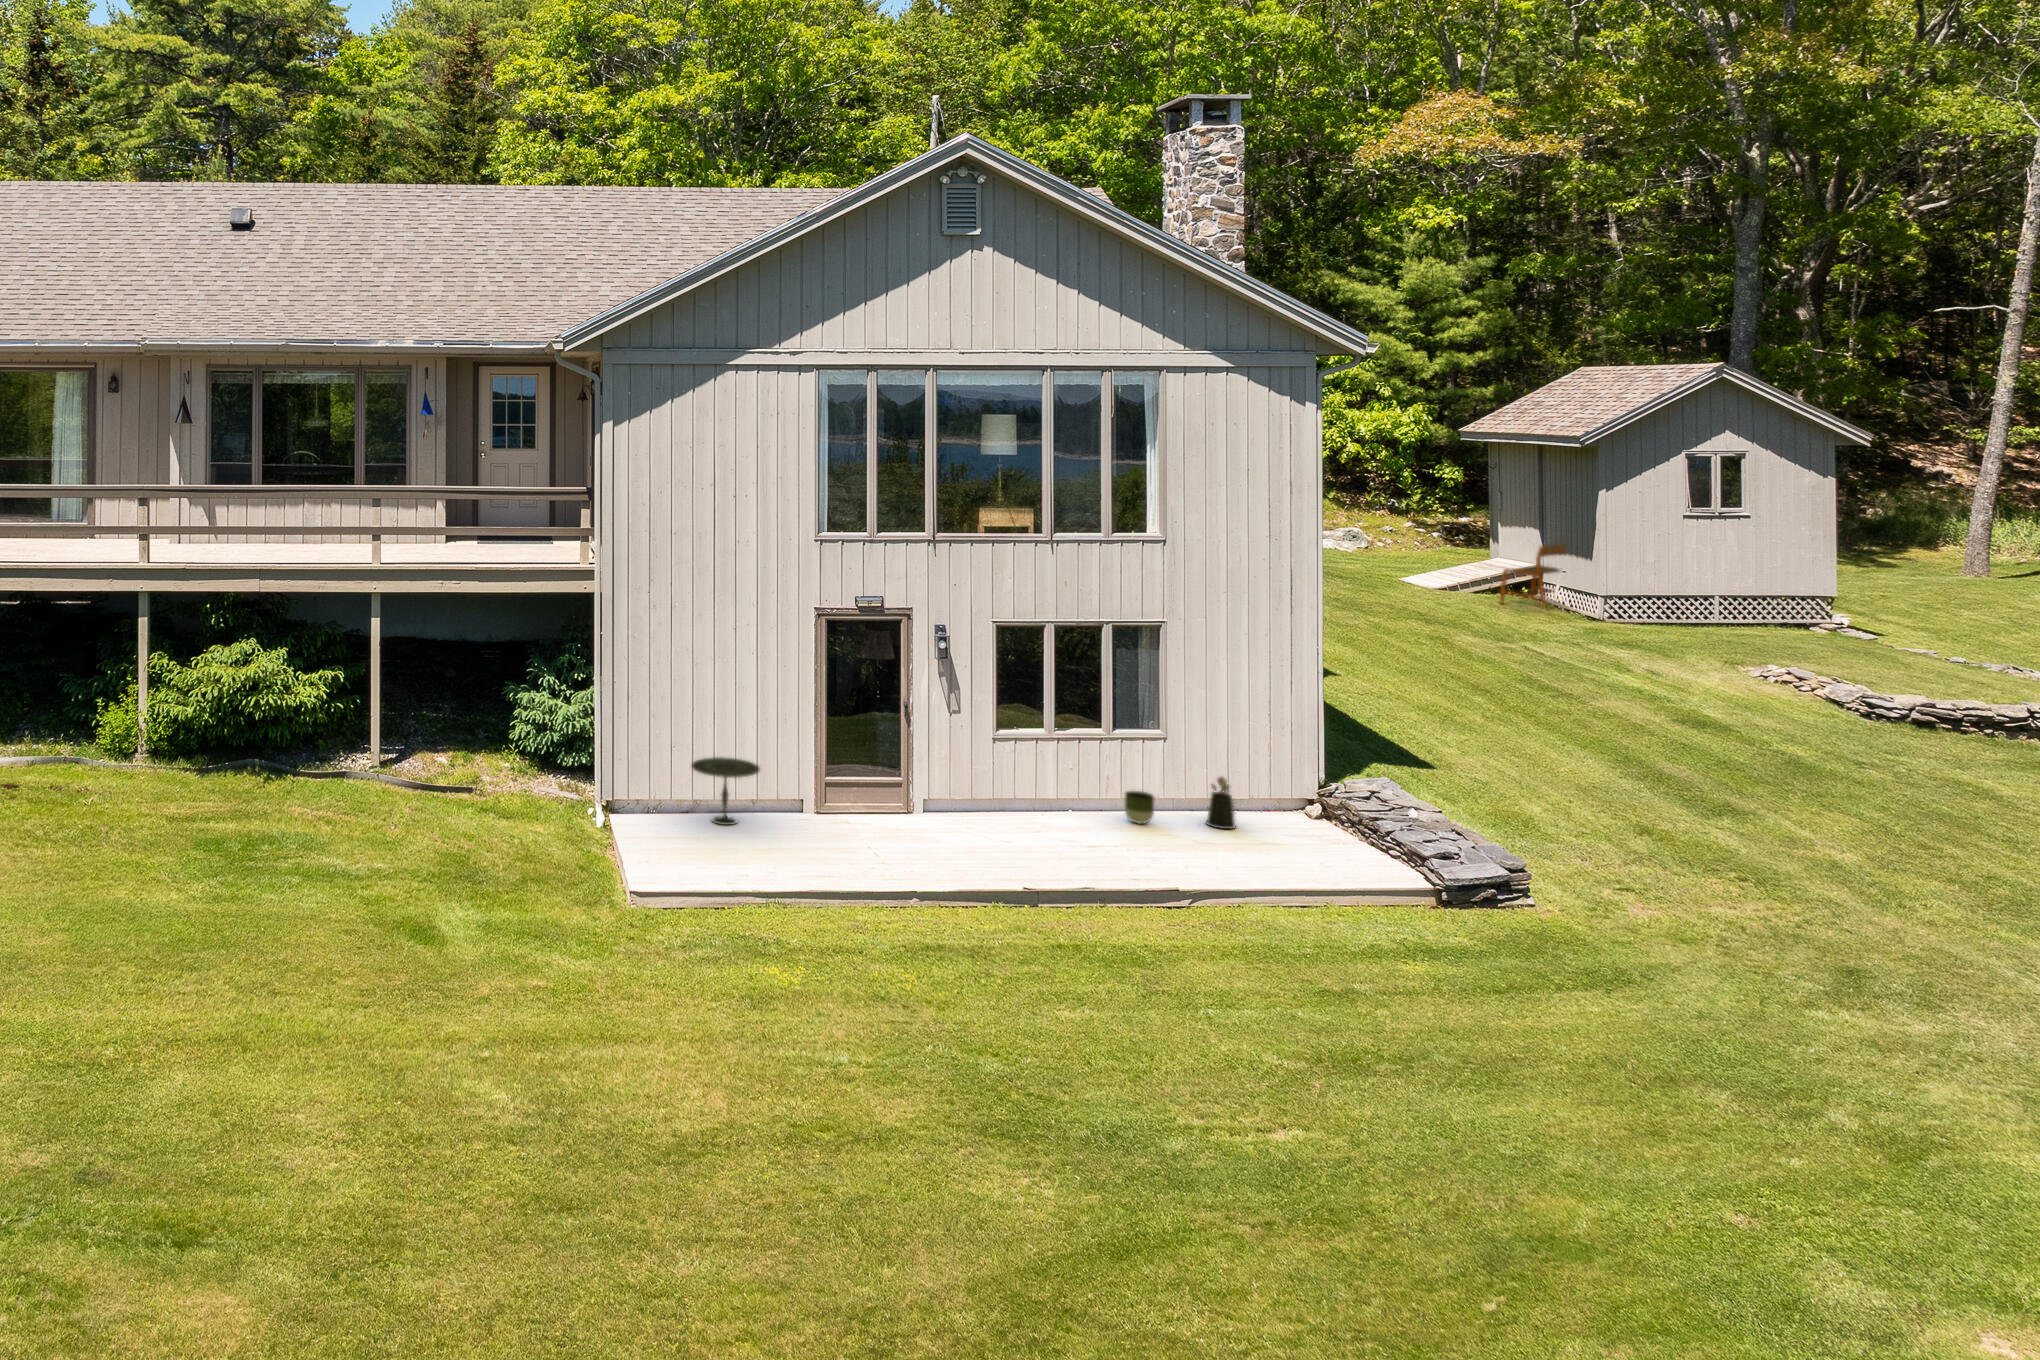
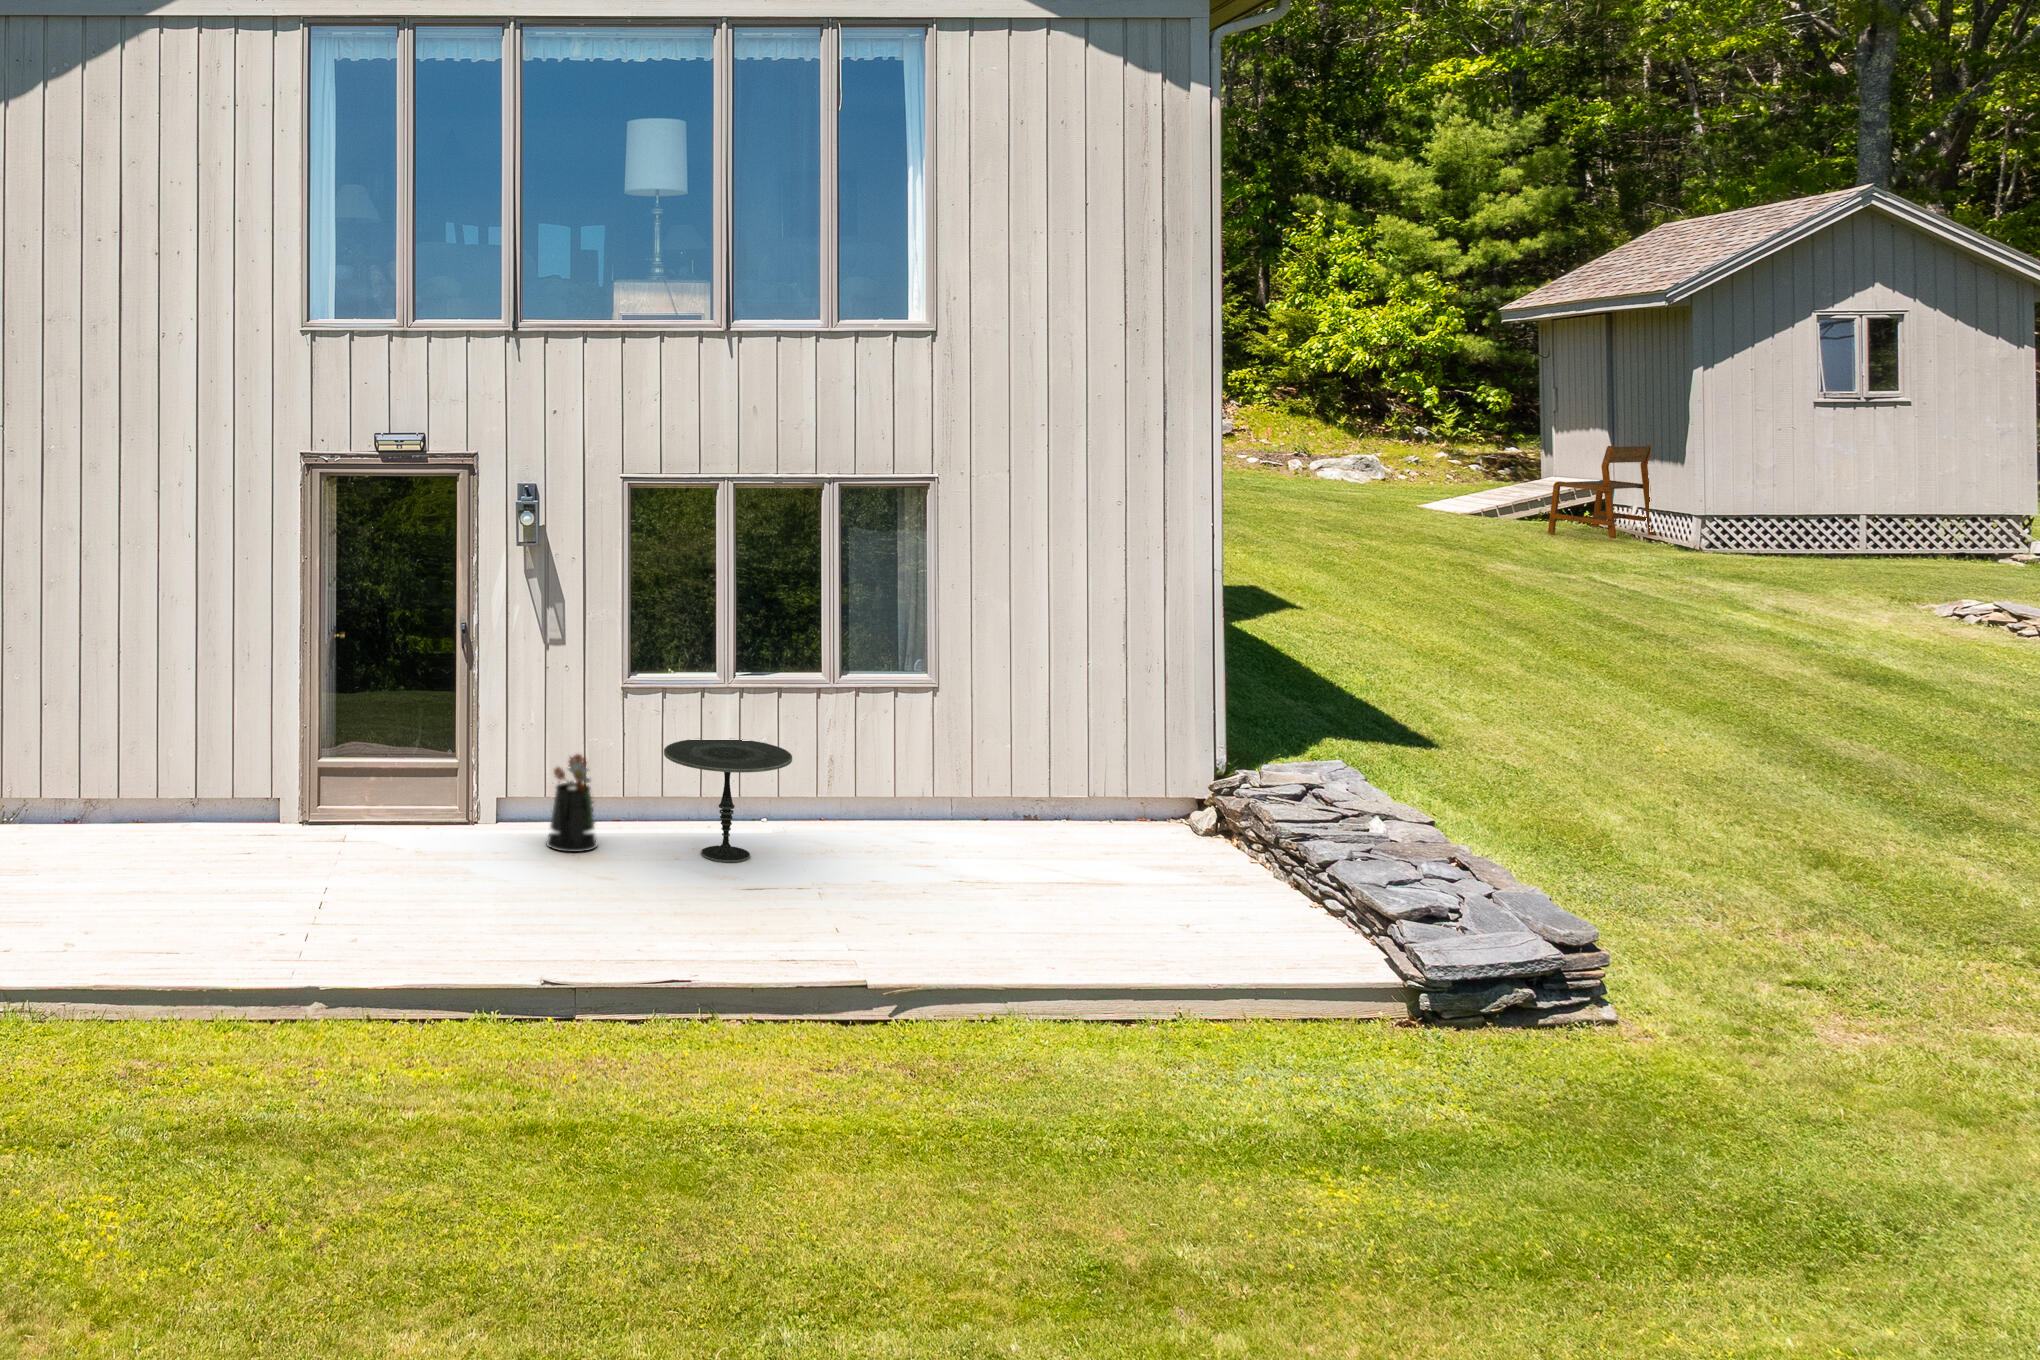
side table: present [691,757,760,825] -> present [664,738,792,862]
watering can: present [1207,777,1236,829] -> present [547,754,597,852]
planter: present [1125,791,1154,824] -> none [856,787,908,848]

